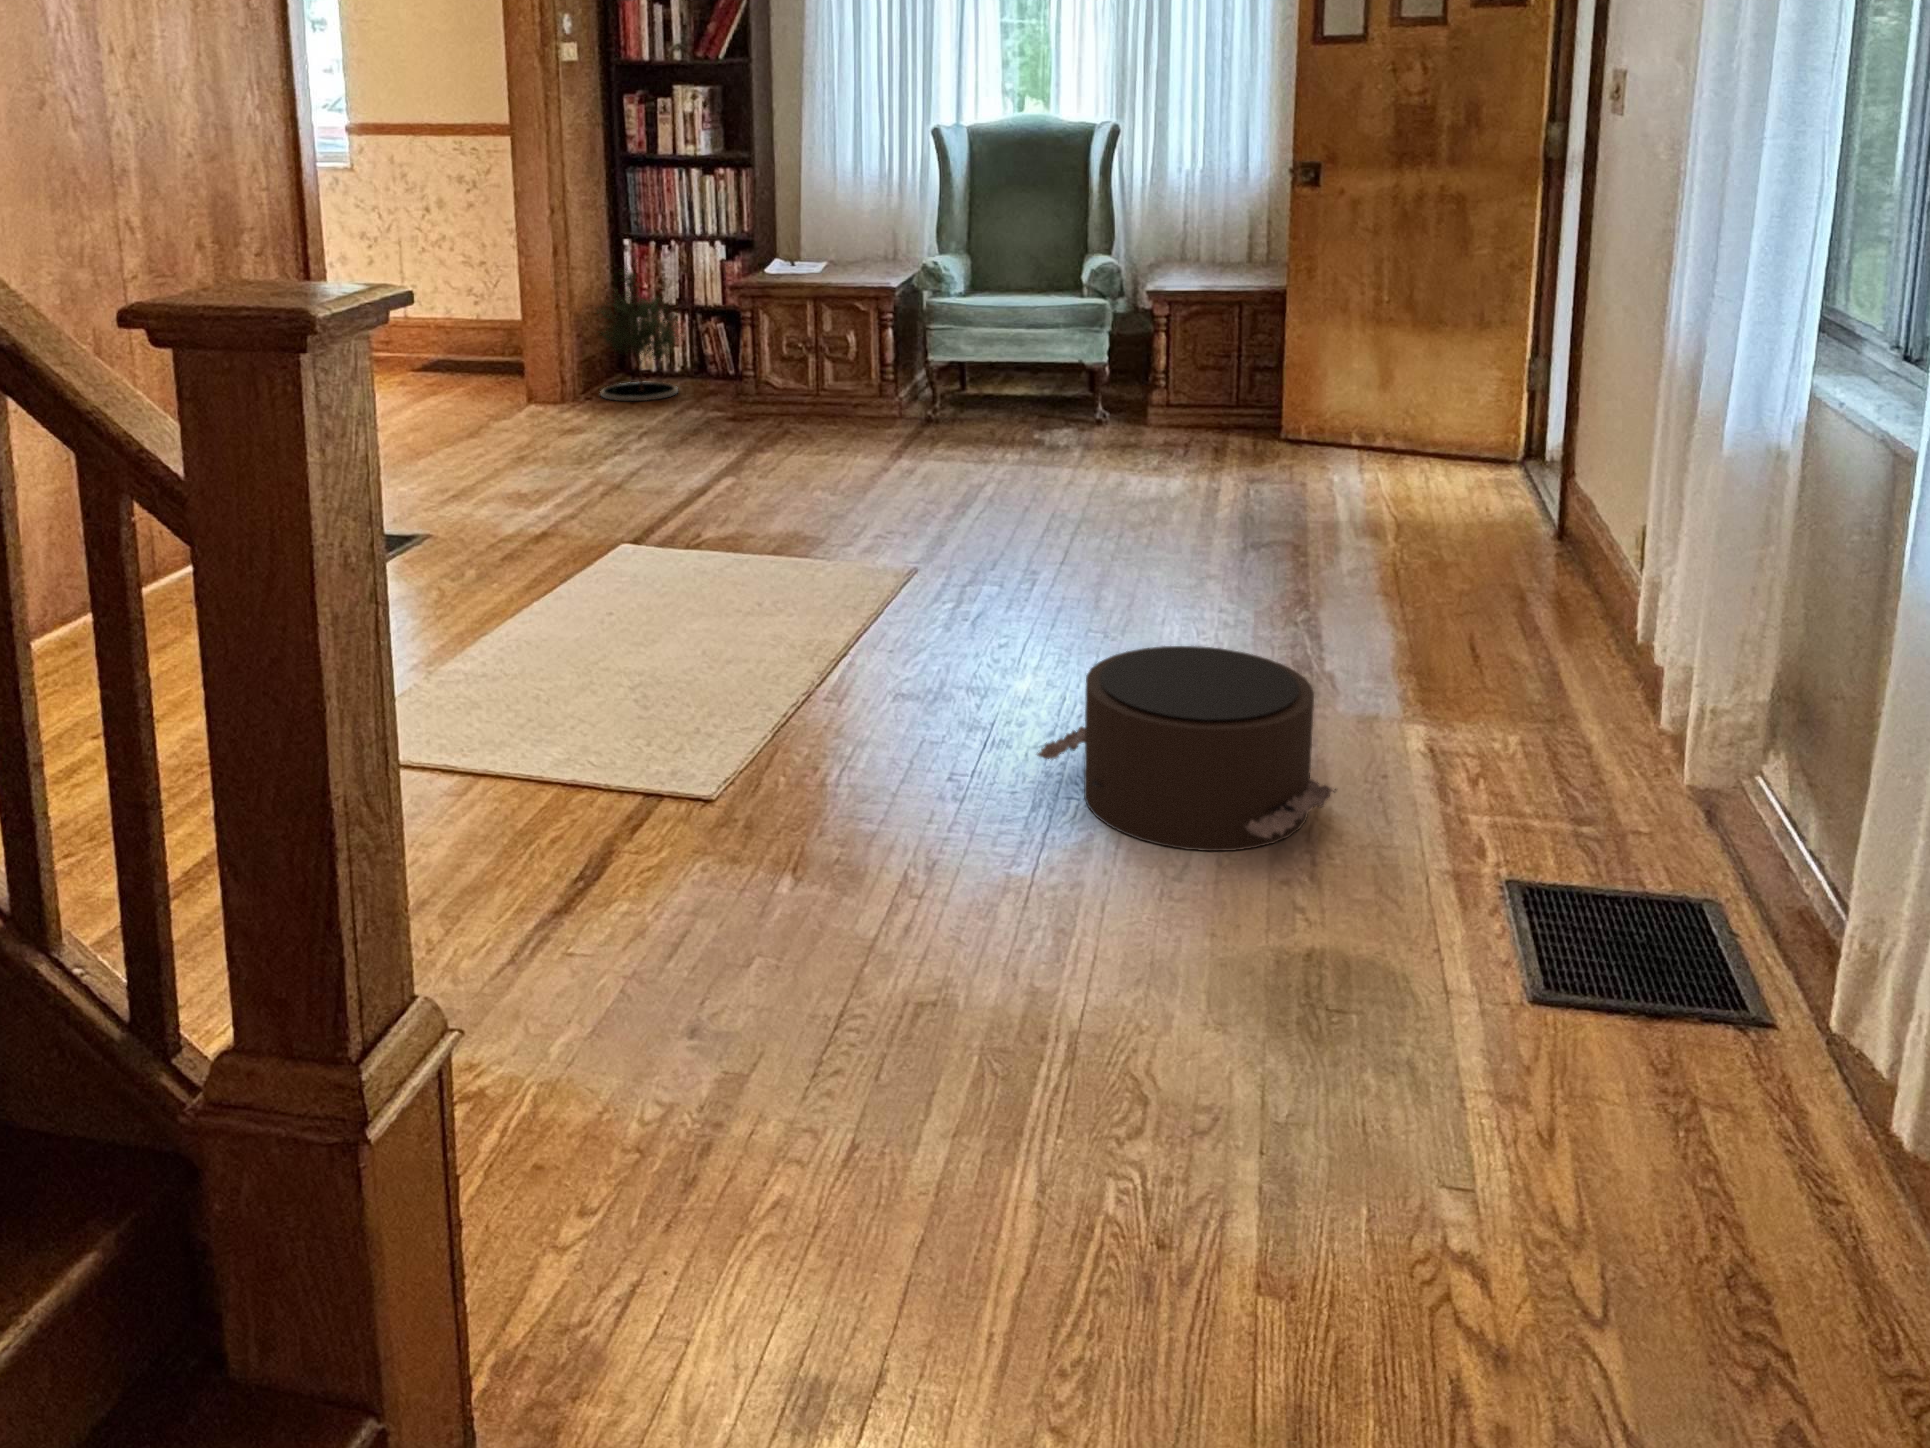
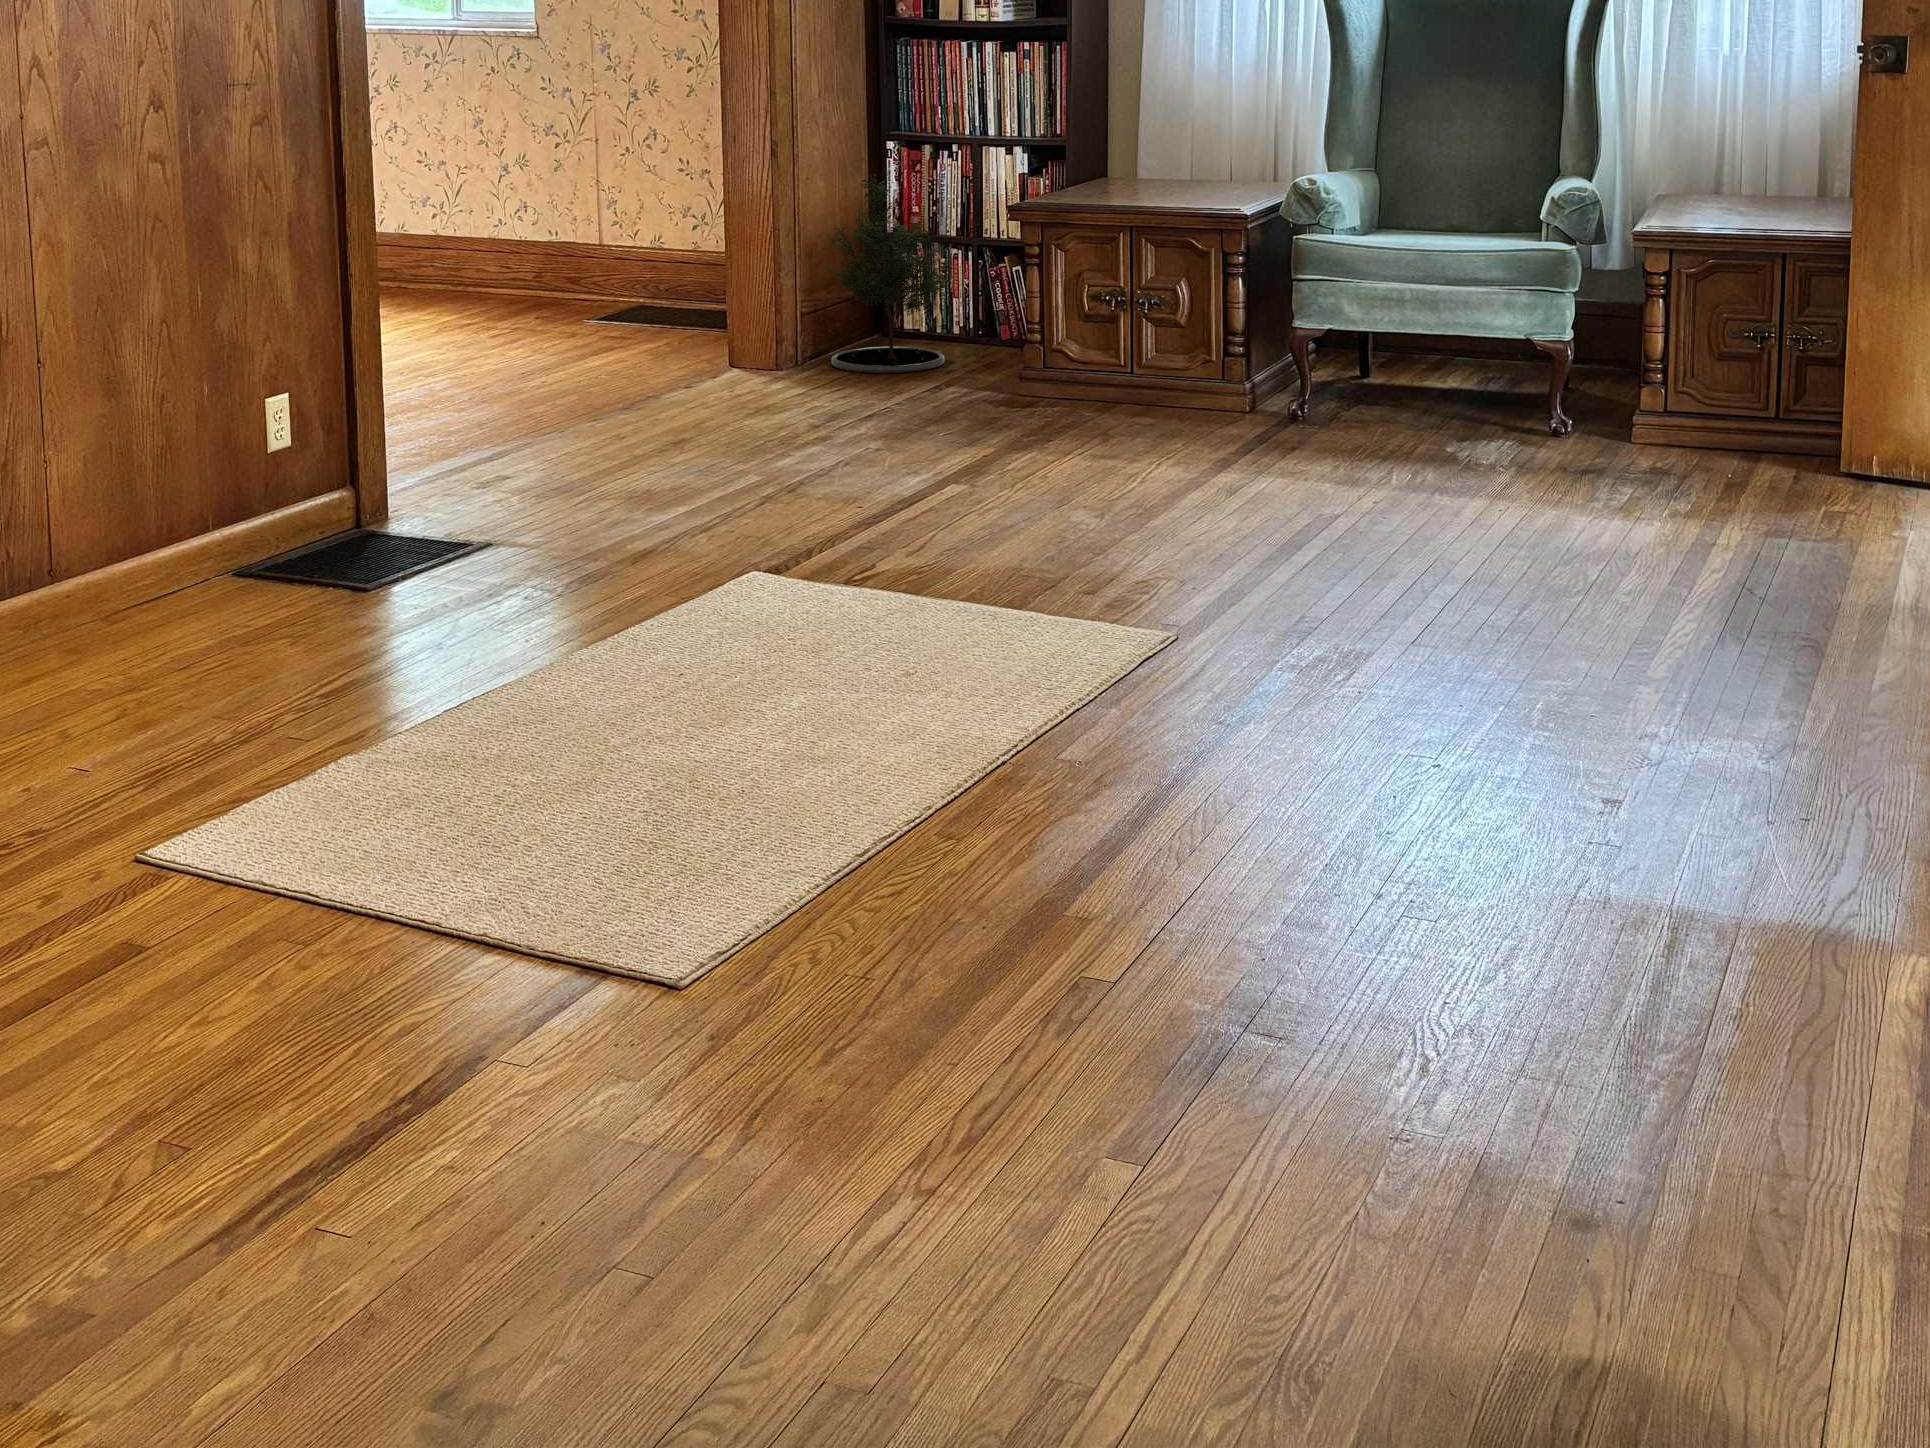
pouf: present [1037,646,1336,851] -> none [1206,783,1711,1154]

